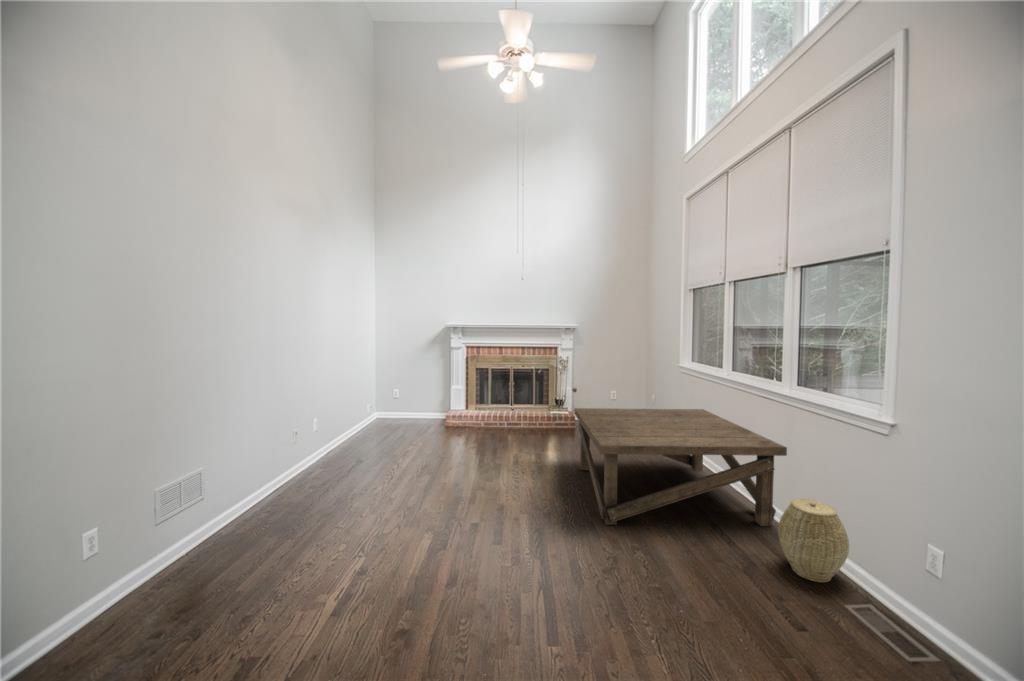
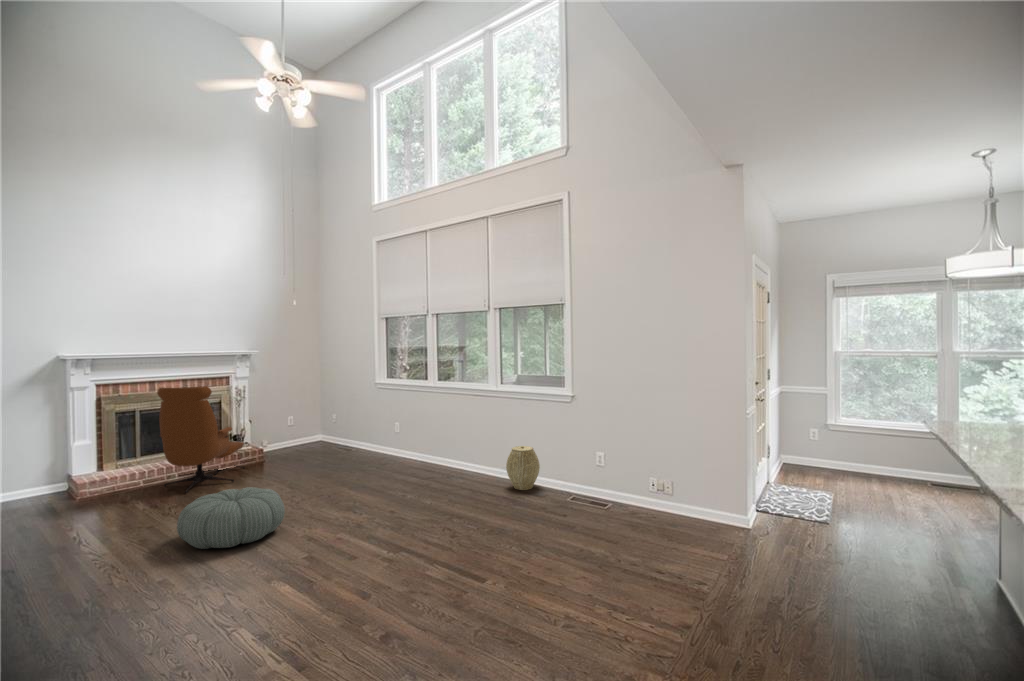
lounge chair: none [478,353,559,440] -> present [157,386,245,493]
coffee table: present [574,408,787,526] -> none [317,414,493,507]
pouf: none [411,448,495,503] -> present [177,487,285,549]

